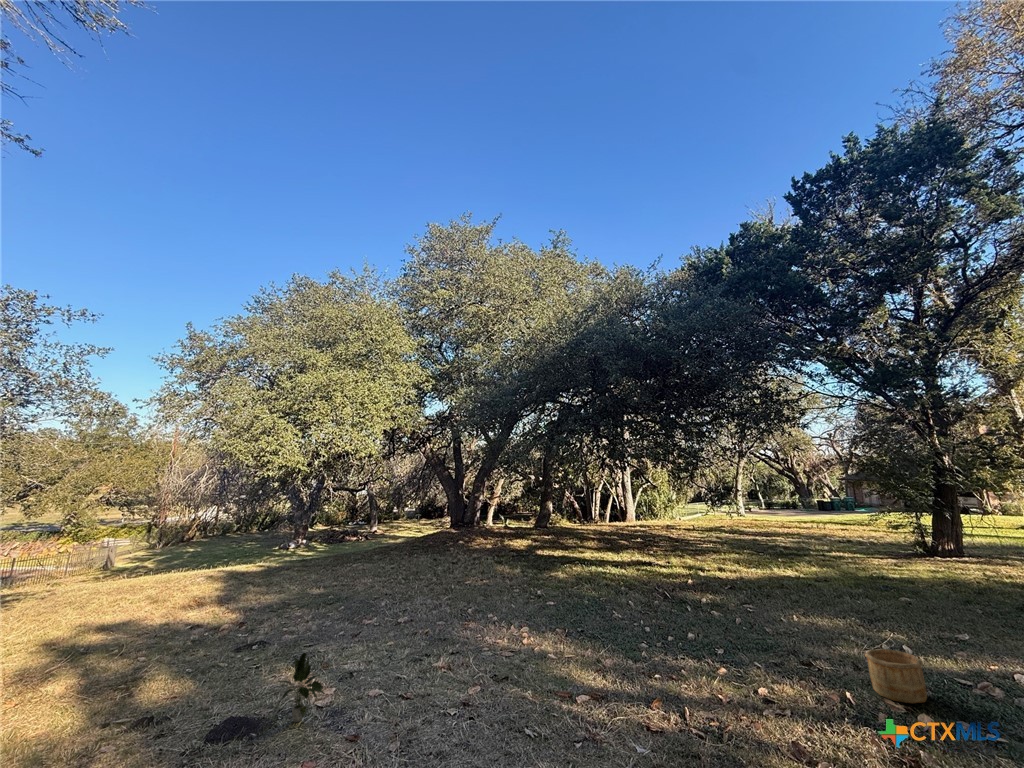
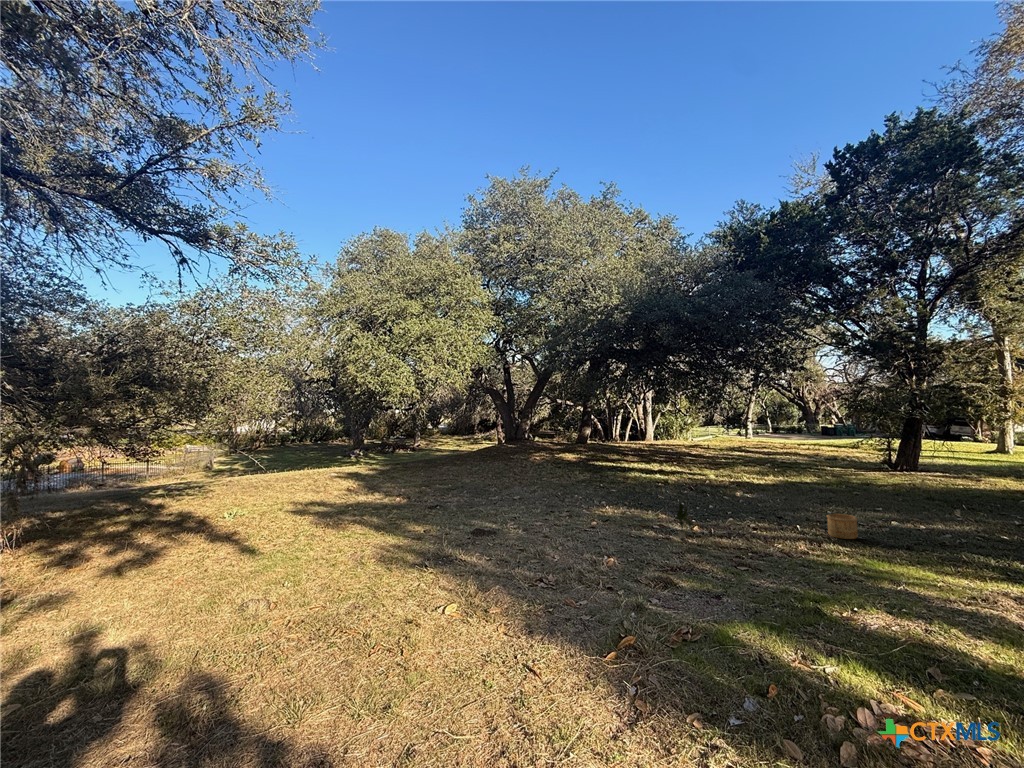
potted plant: present [280,653,323,722] -> present [675,504,694,539]

